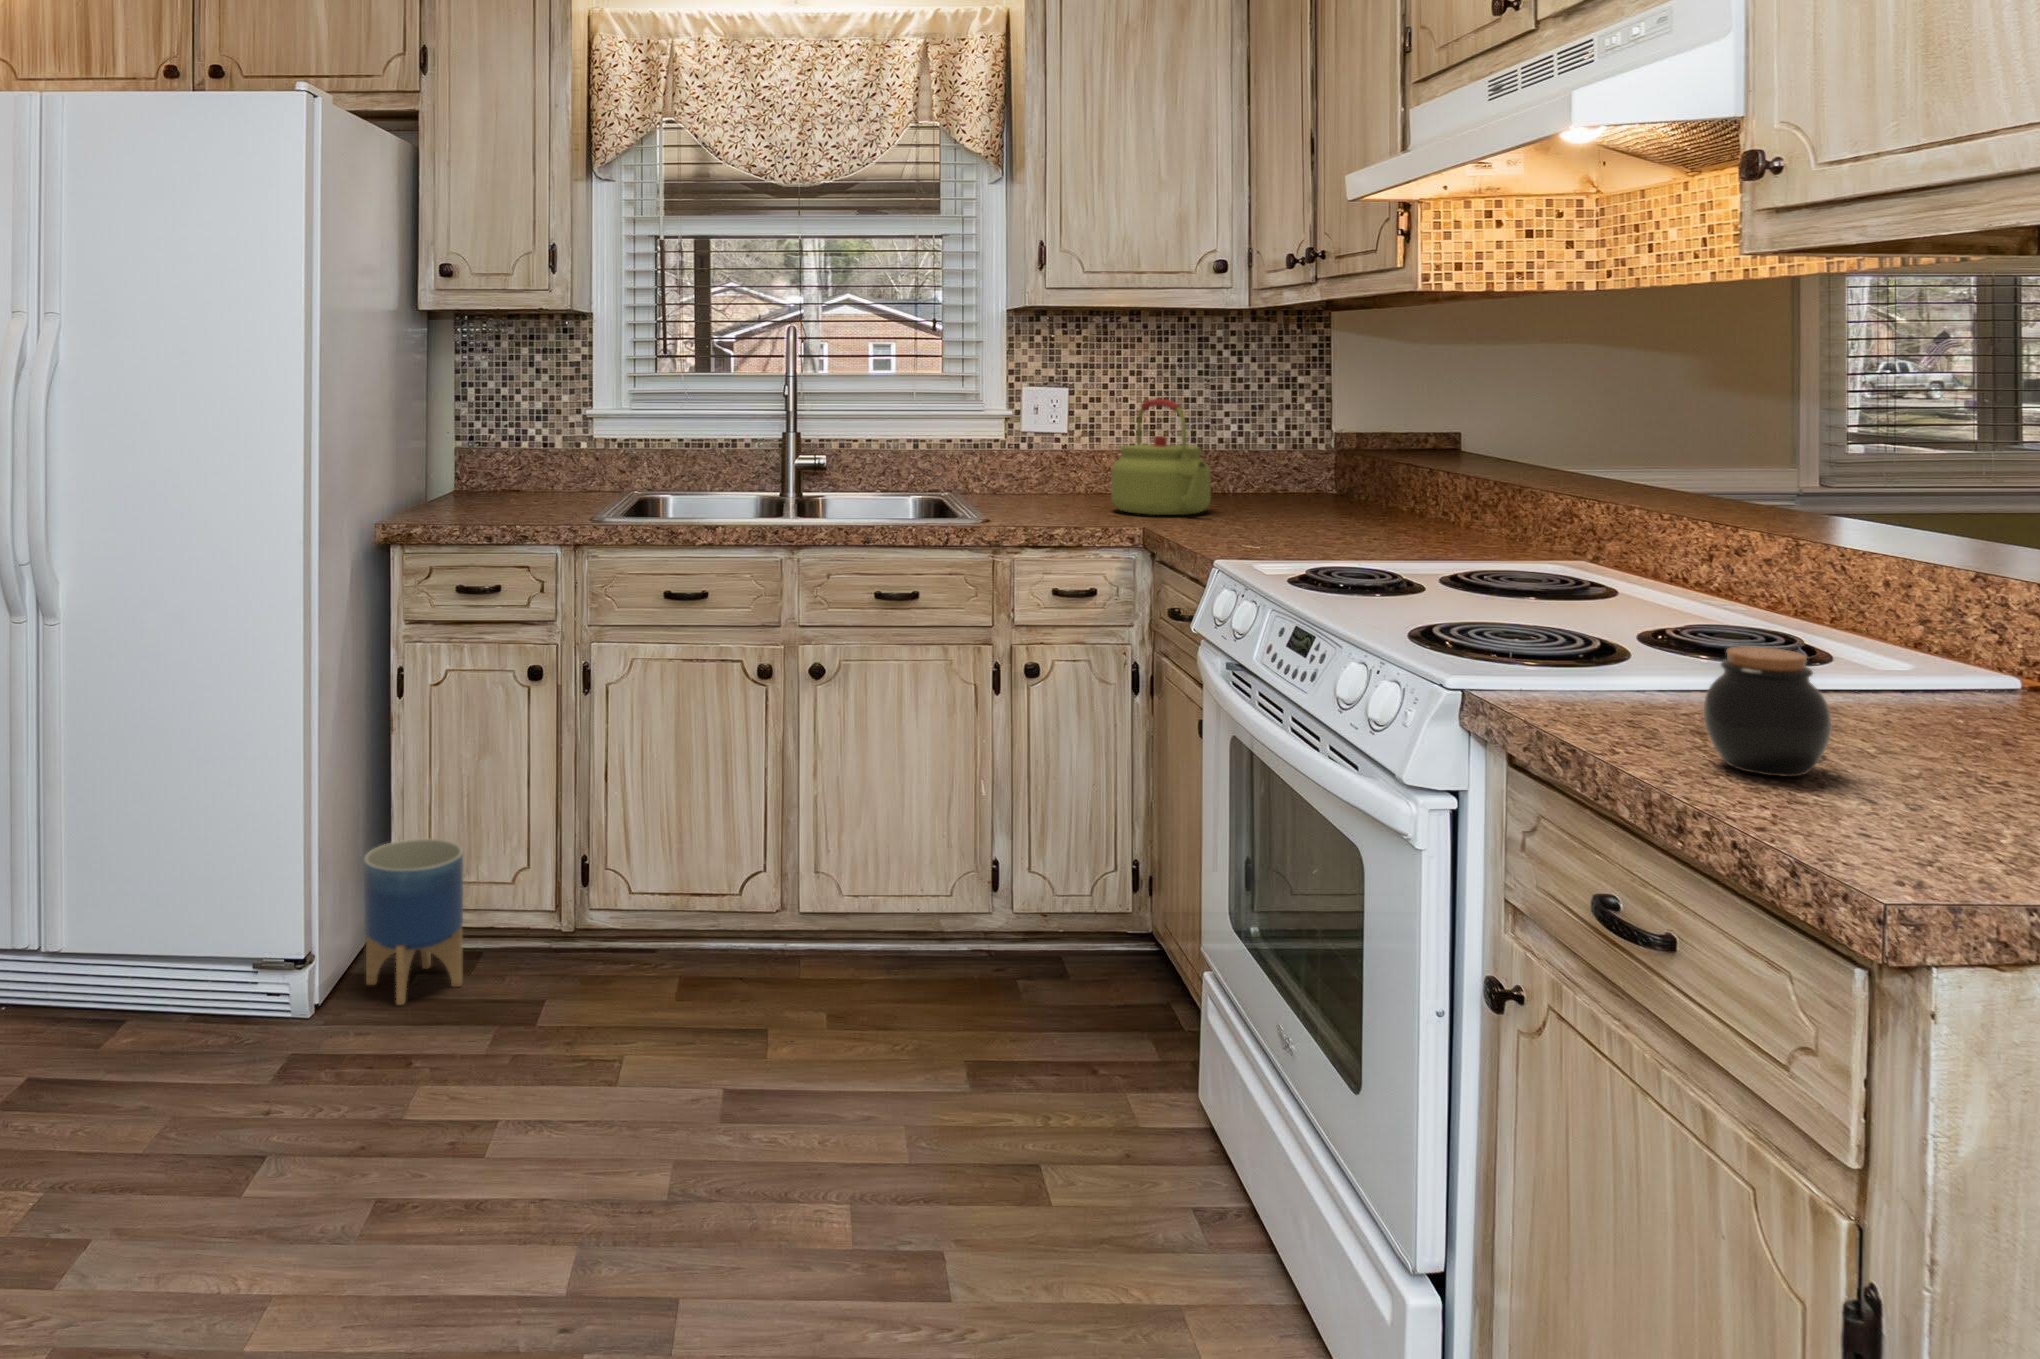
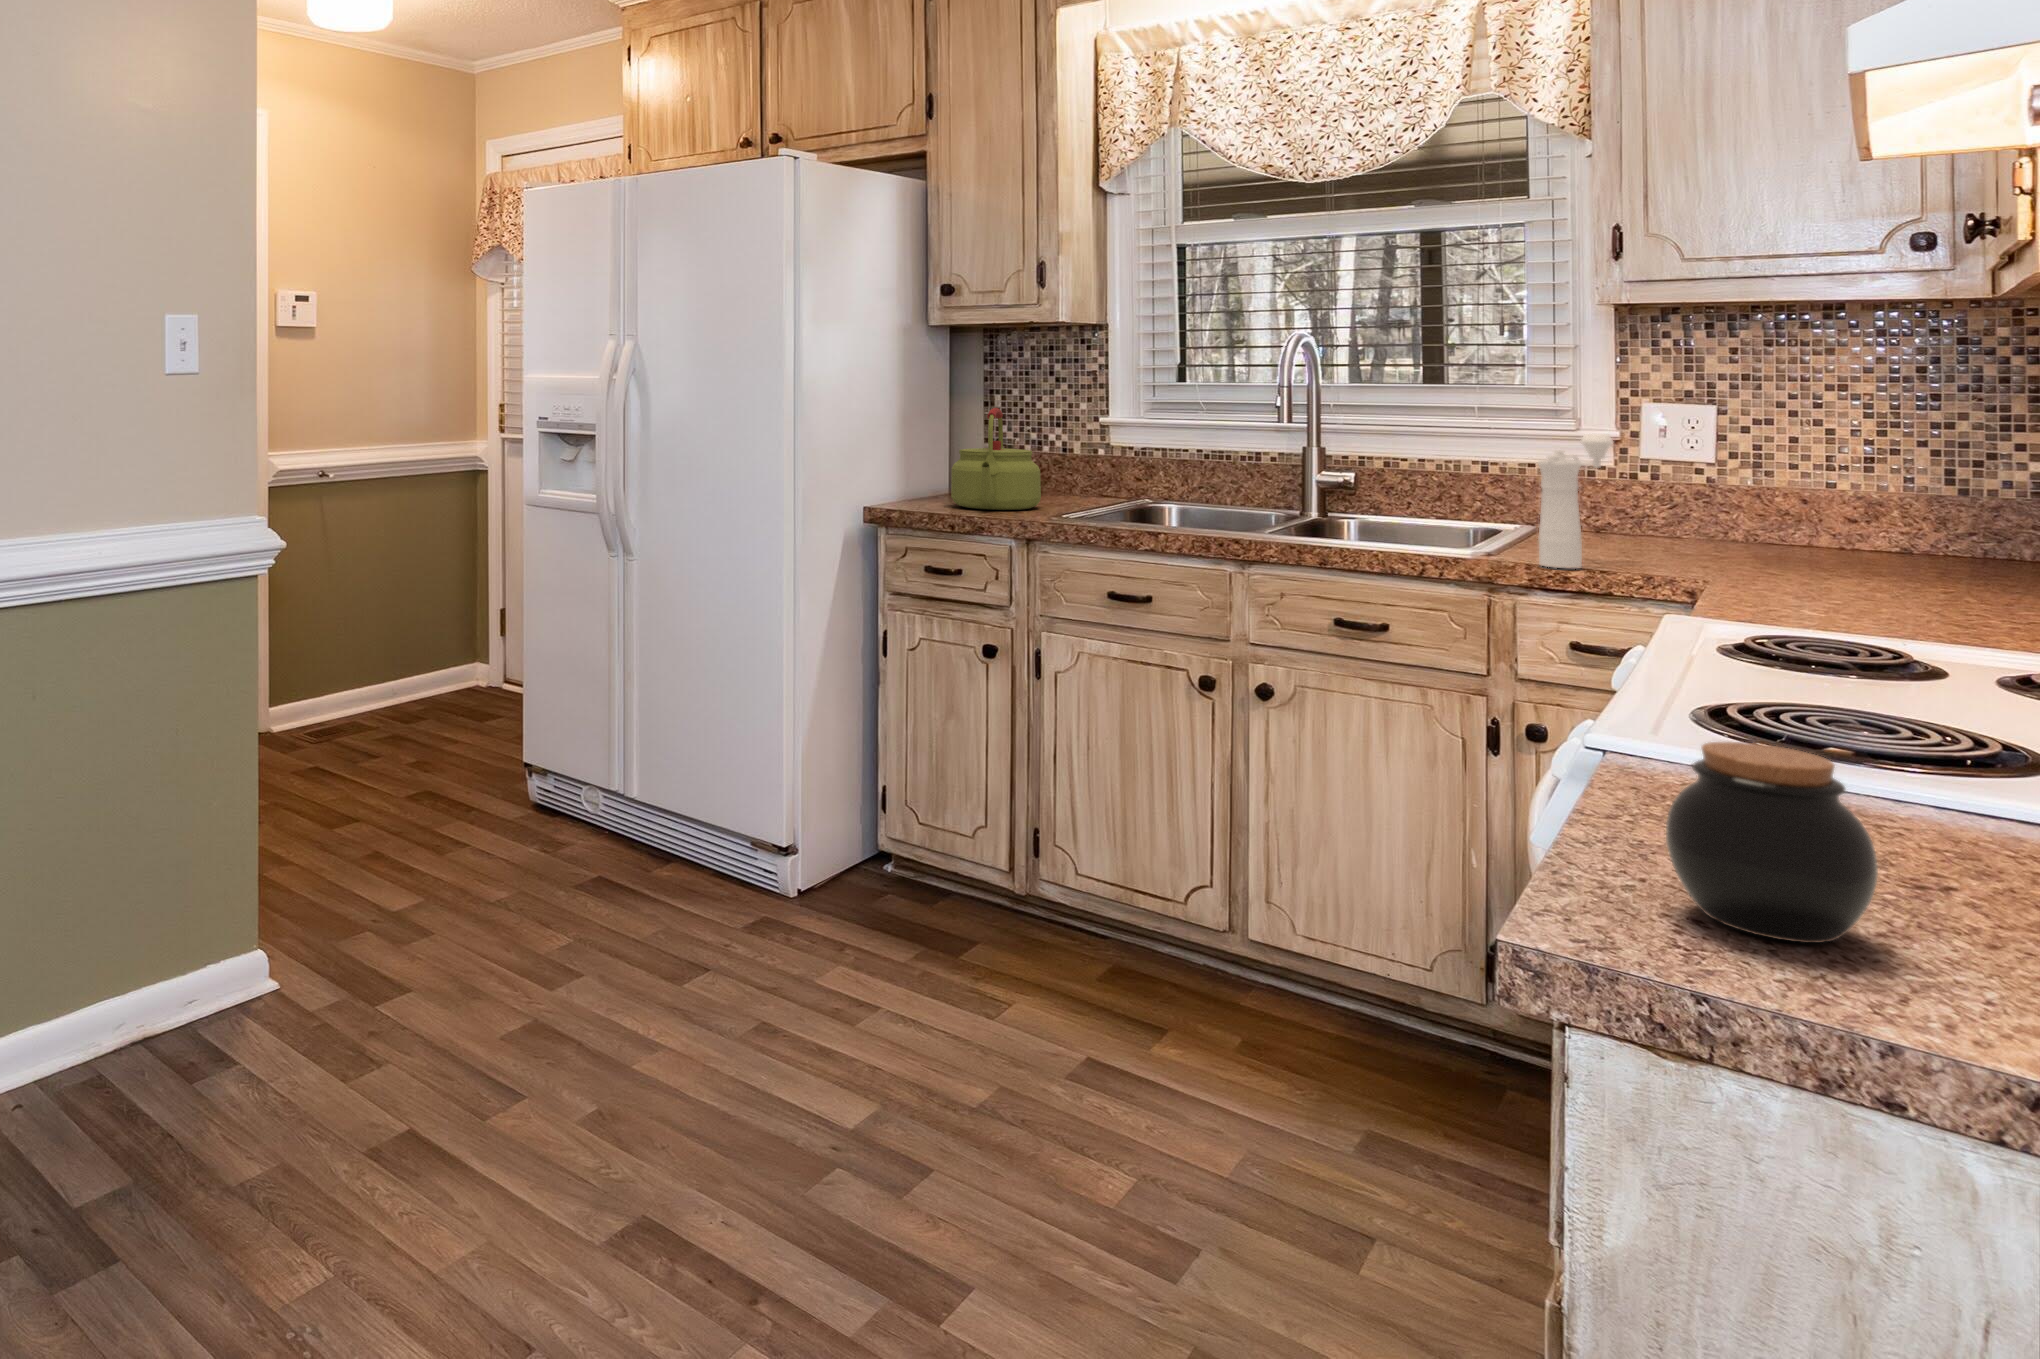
kettle: present [1111,399,1211,515] -> present [951,408,1041,510]
pepper mill: none [1035,416,1071,529] -> present [1538,434,1613,569]
planter: present [364,839,463,1005] -> none [830,783,915,921]

